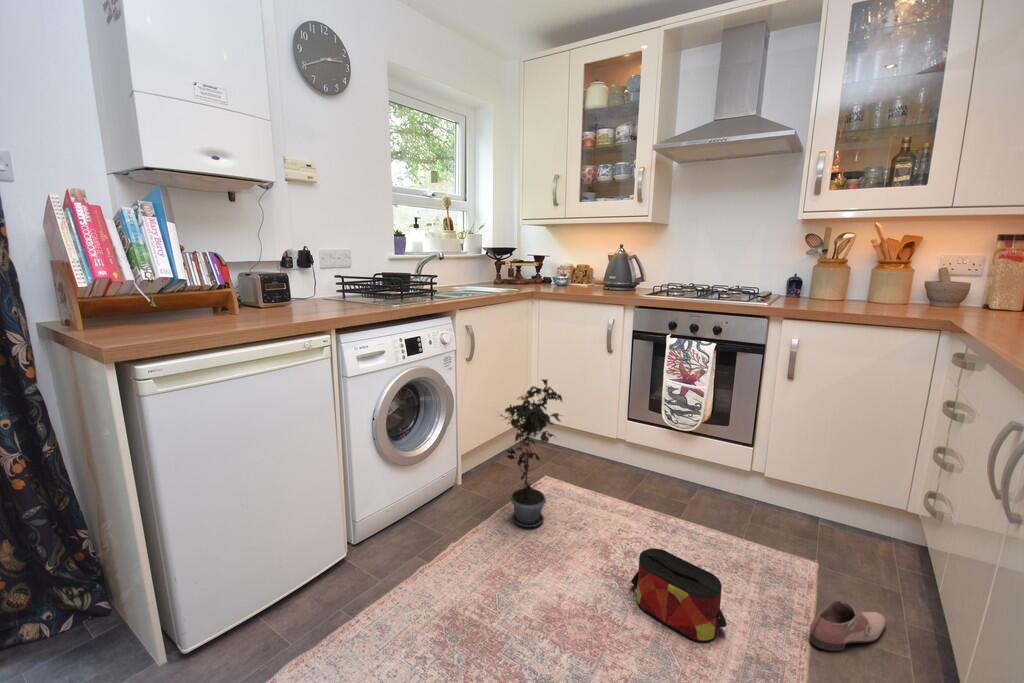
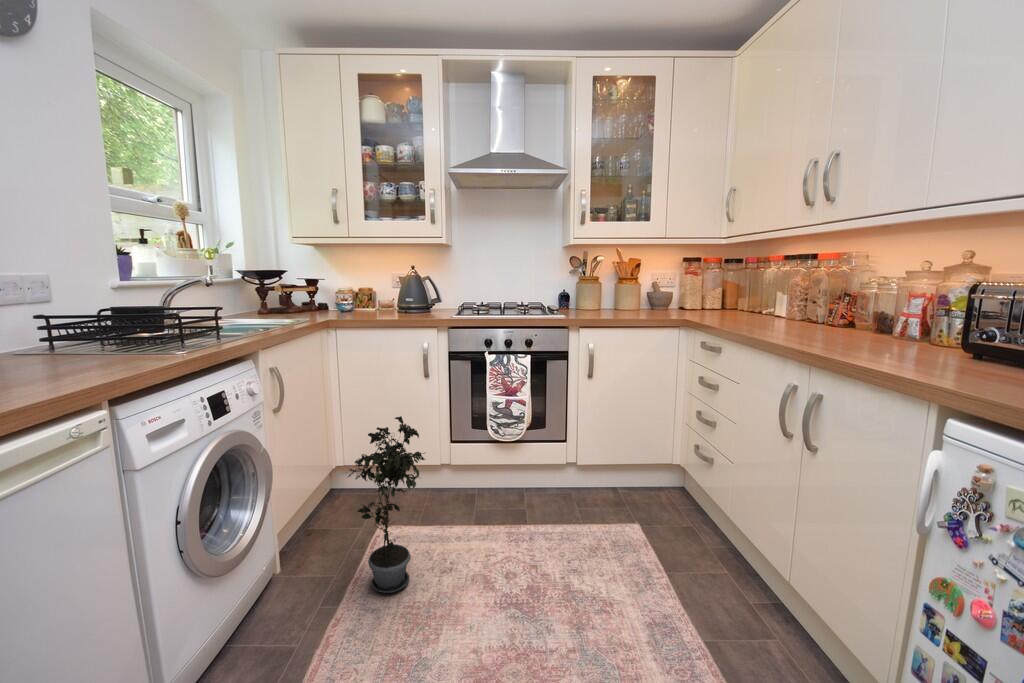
bag: present [631,548,727,643] -> none [530,558,624,632]
shoe: present [809,600,886,651] -> none [669,545,703,590]

